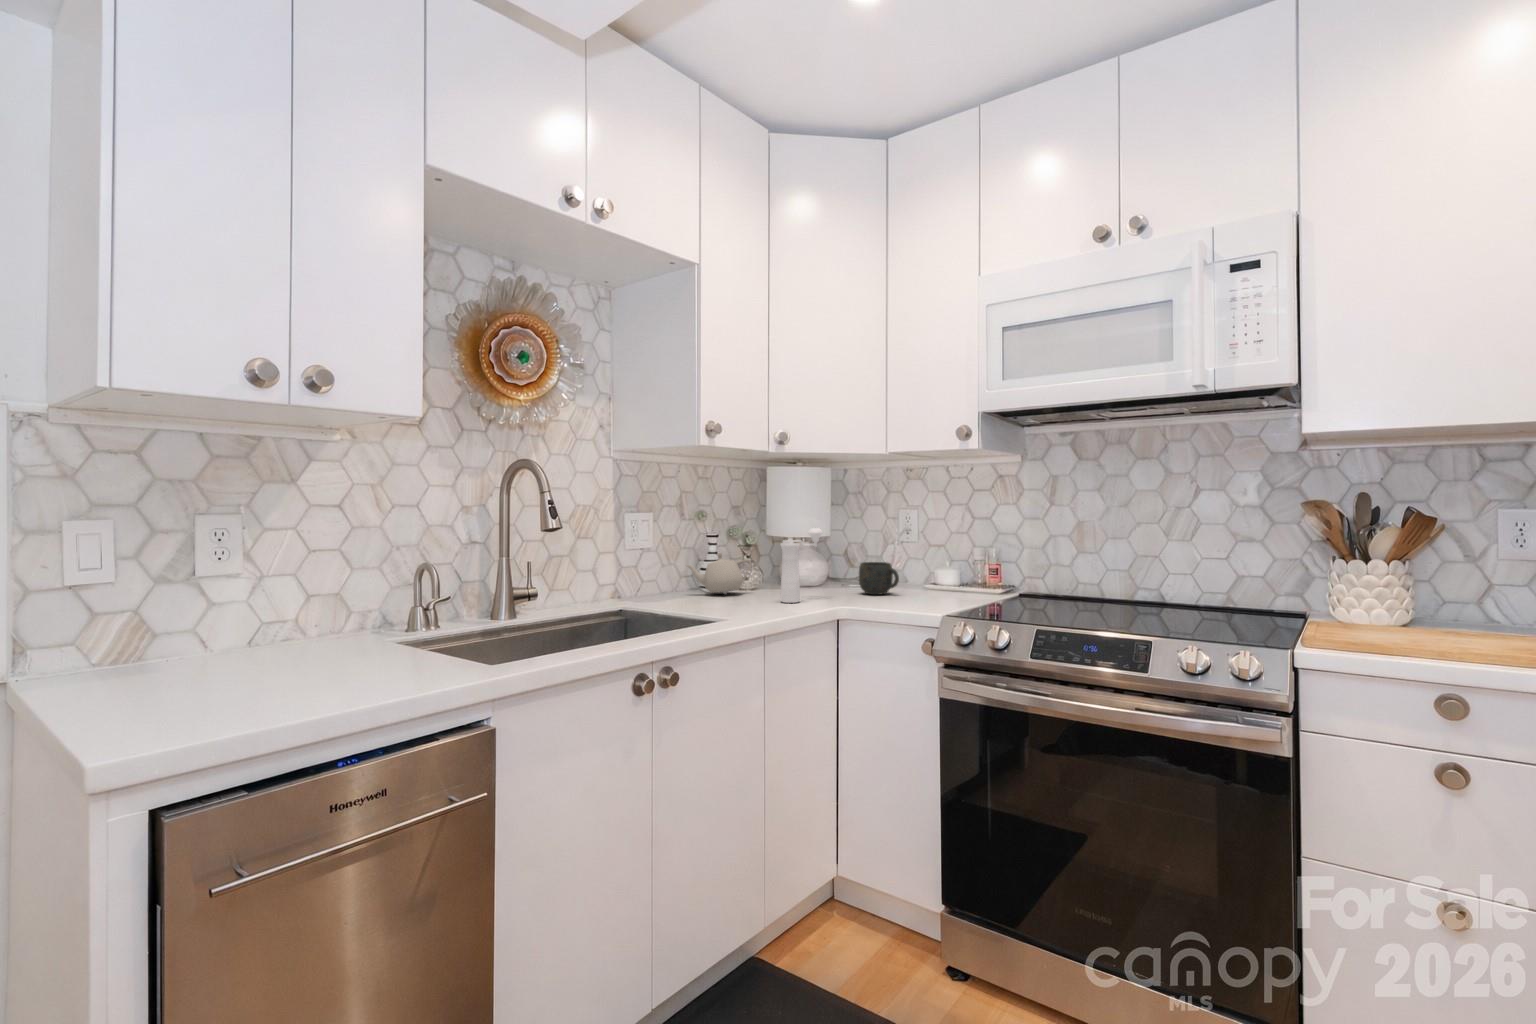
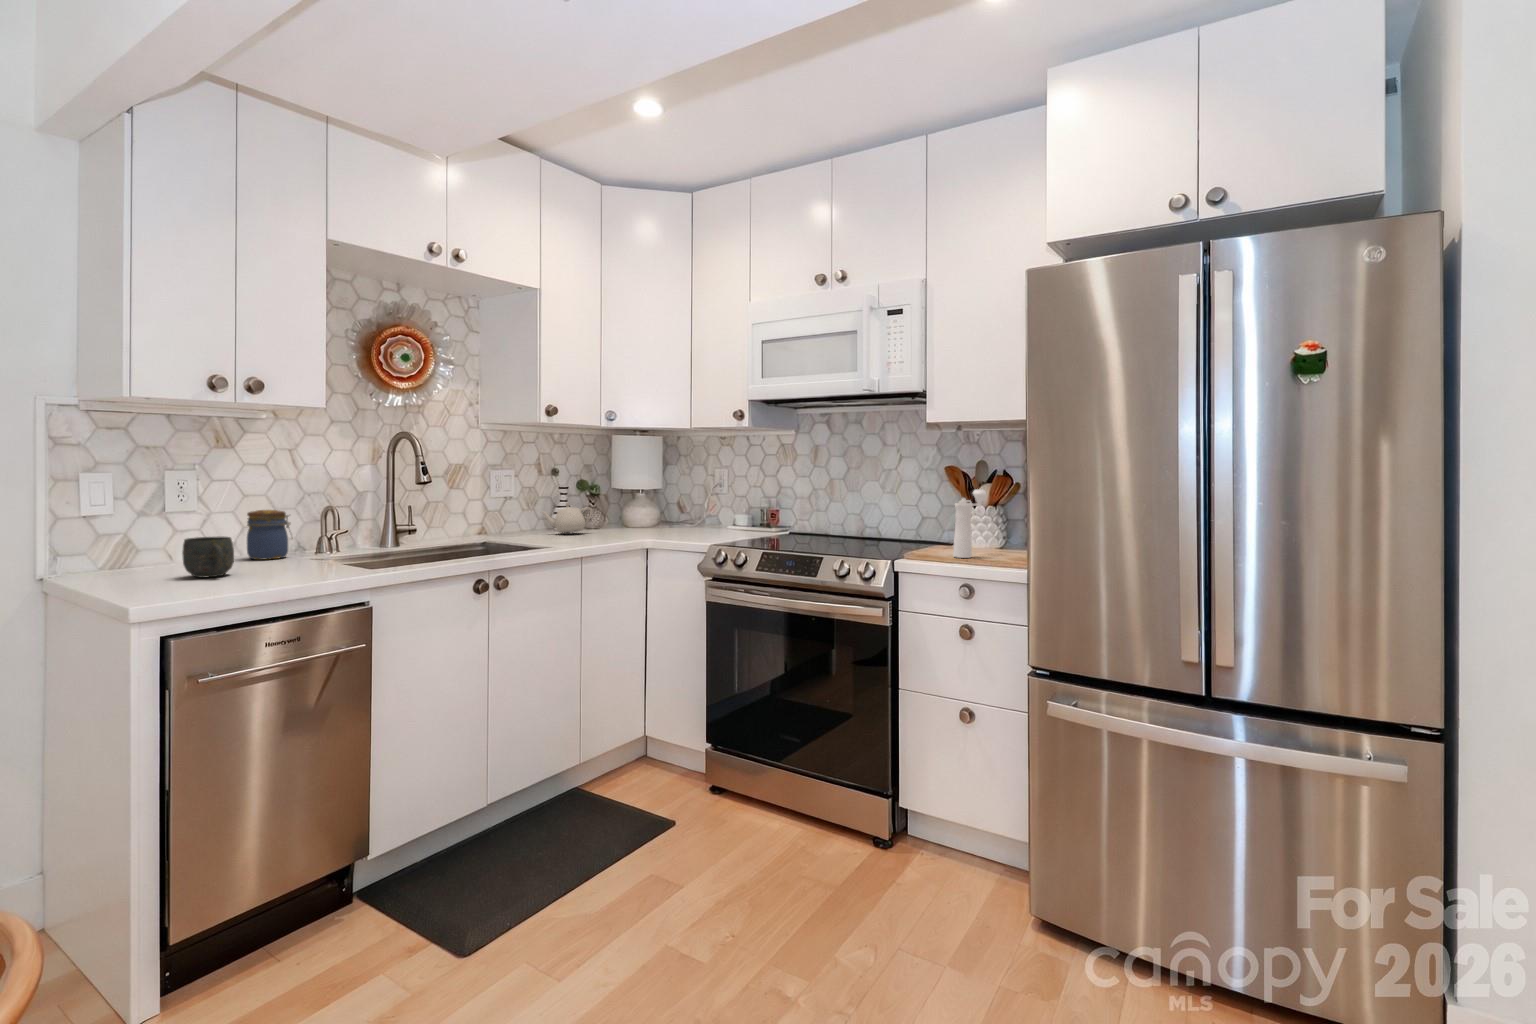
pepper mill: present [781,528,822,603] -> present [953,490,986,558]
mug: present [859,562,899,595] -> present [182,537,234,577]
jar: none [307,571,372,646] -> present [247,510,293,560]

